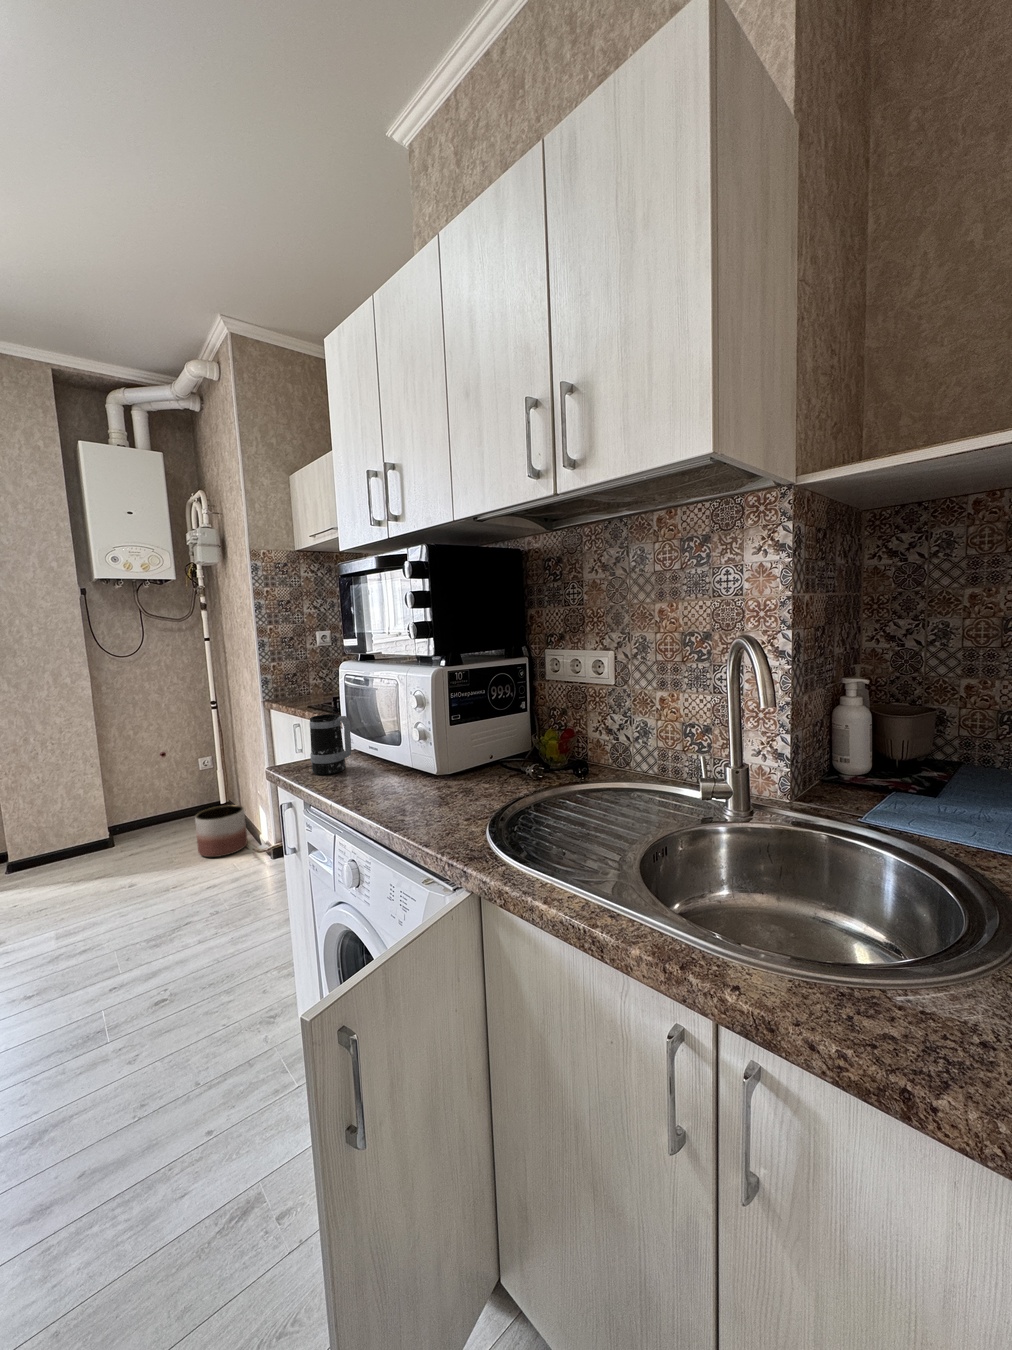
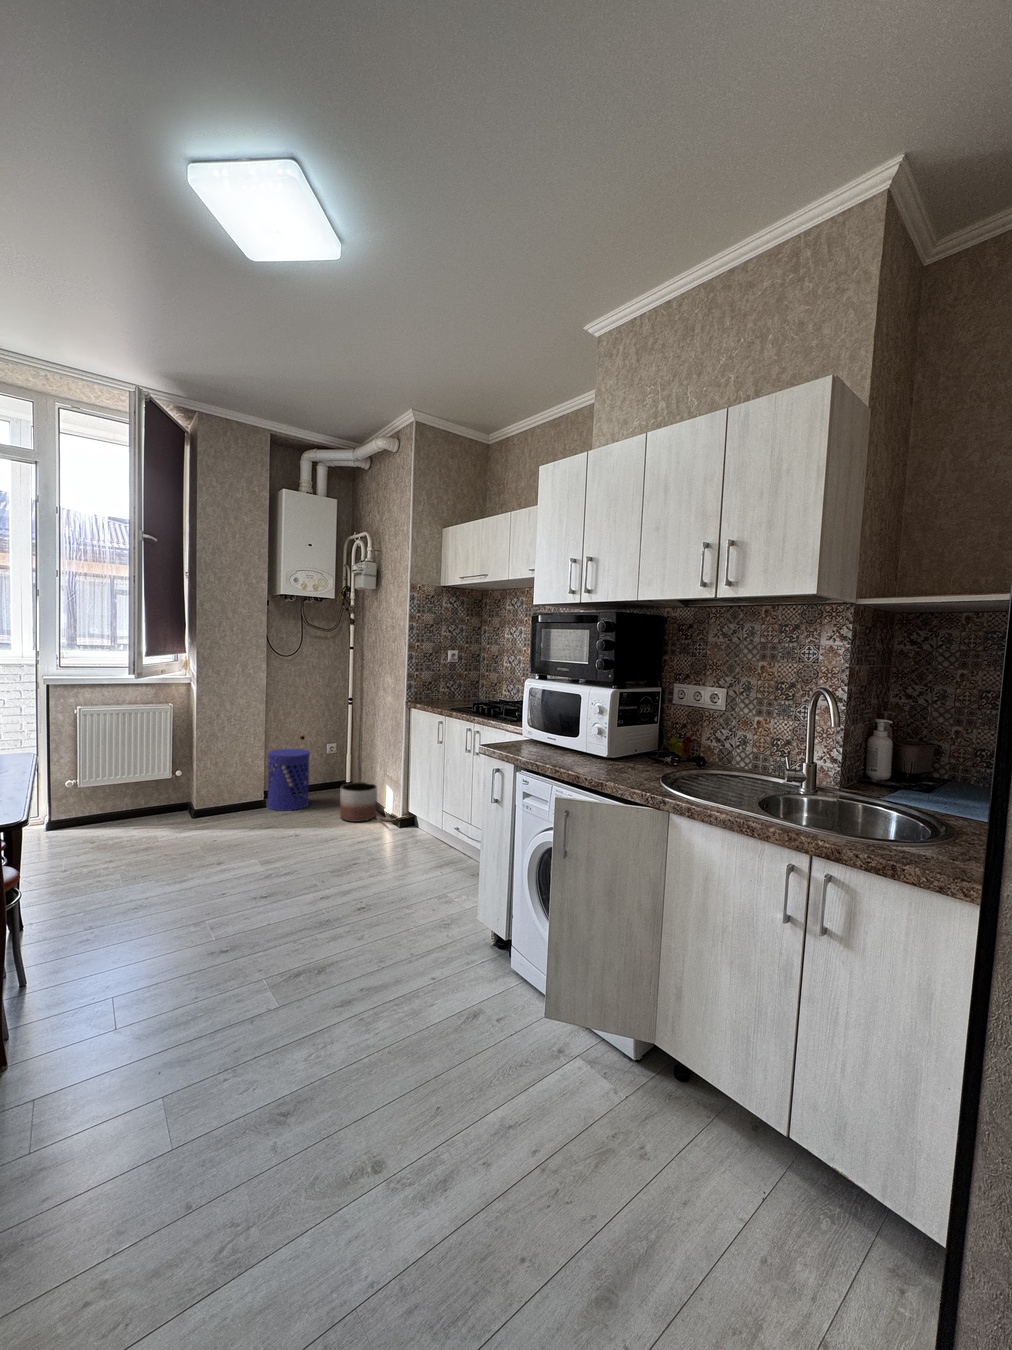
mug: present [310,714,352,774] -> none [515,713,545,752]
waste bin: none [104,770,169,851] -> present [267,749,310,811]

